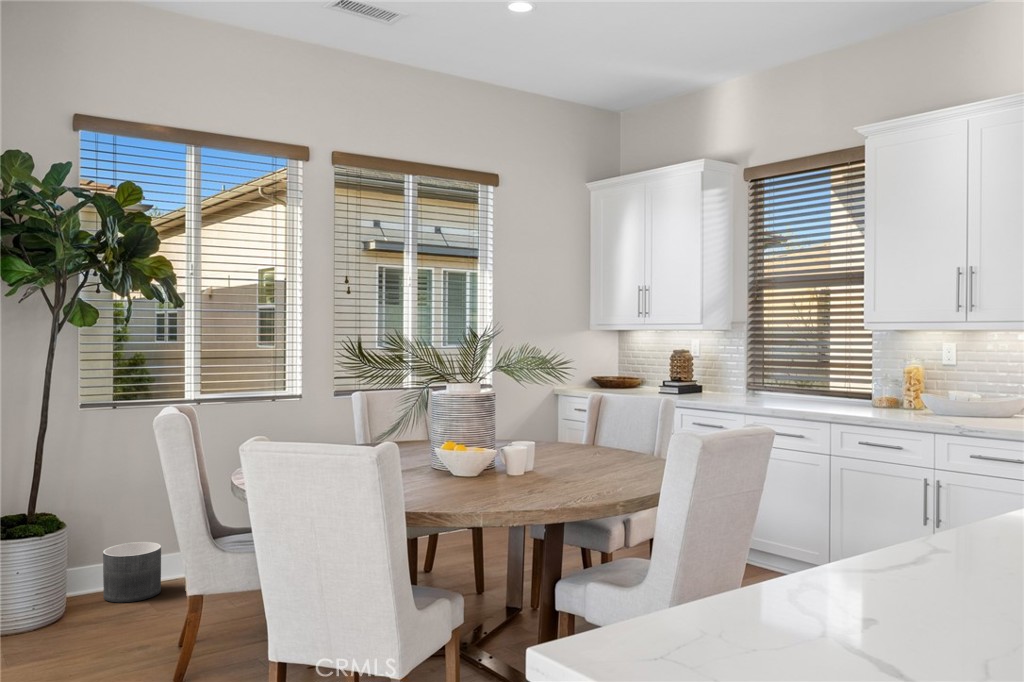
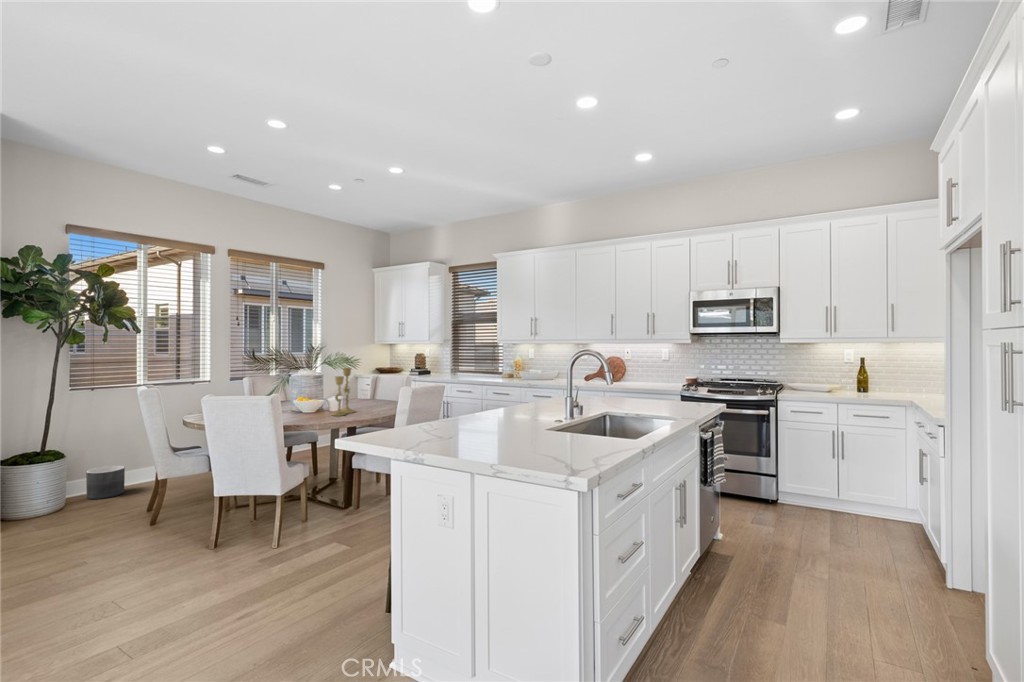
candlestick: none [511,379,565,490] -> present [332,368,356,416]

